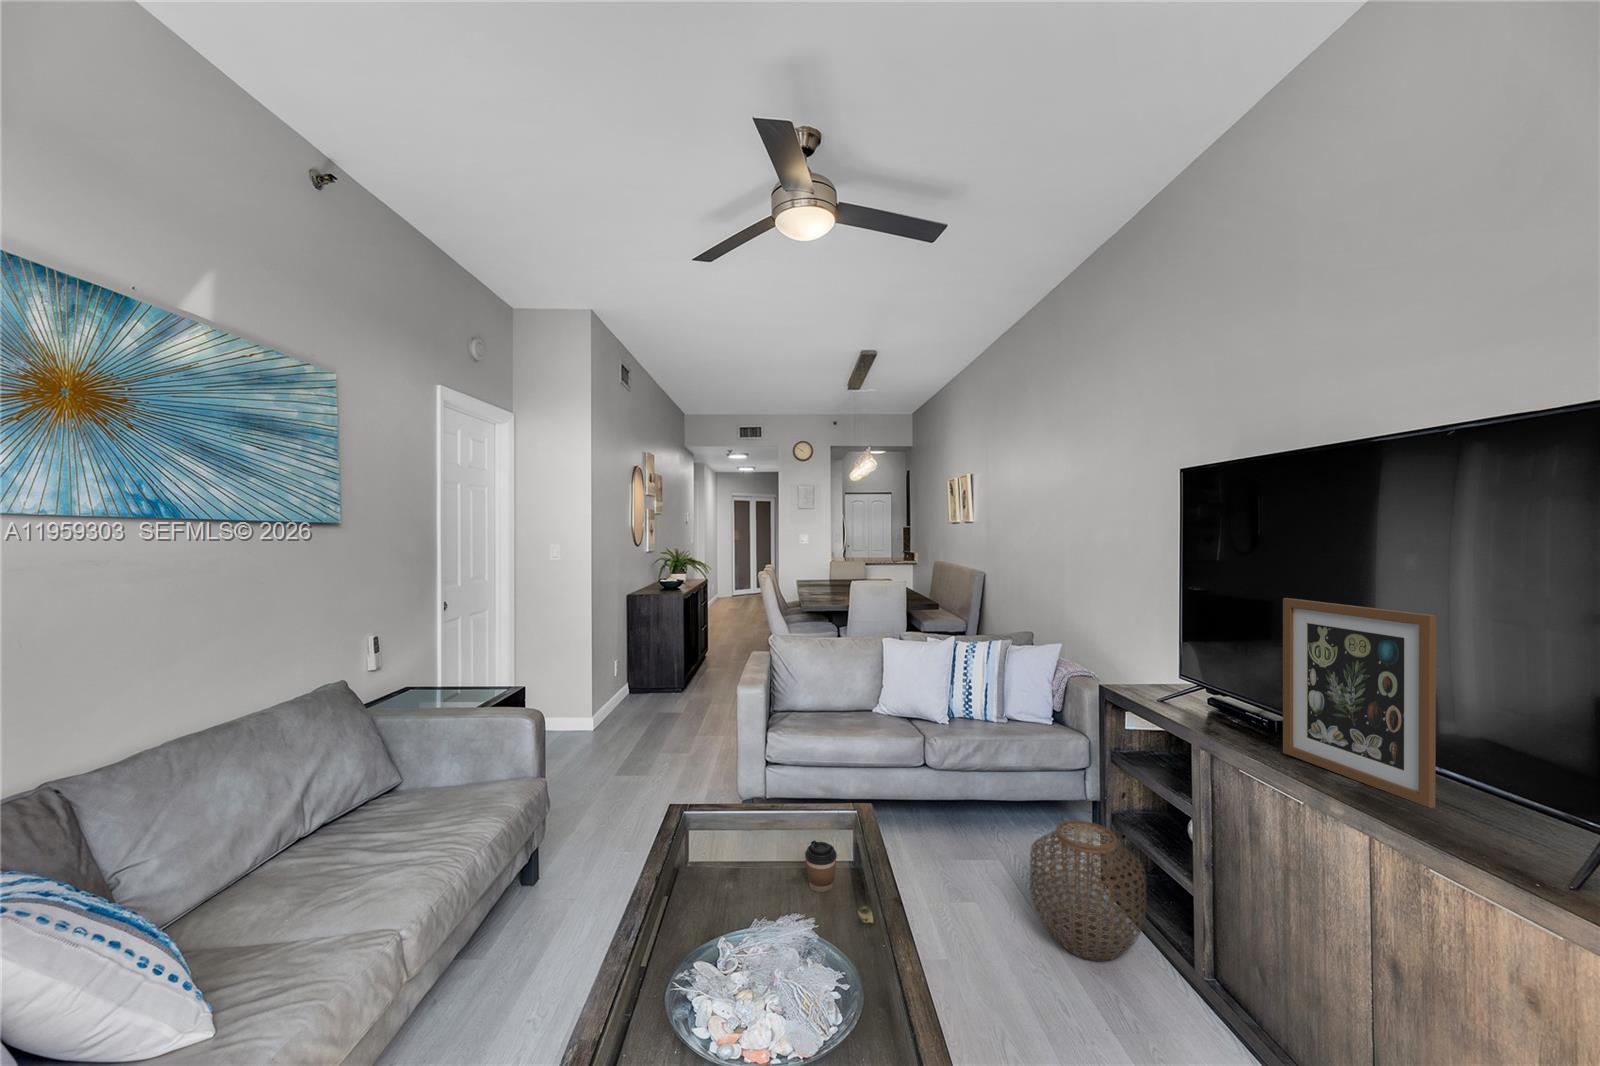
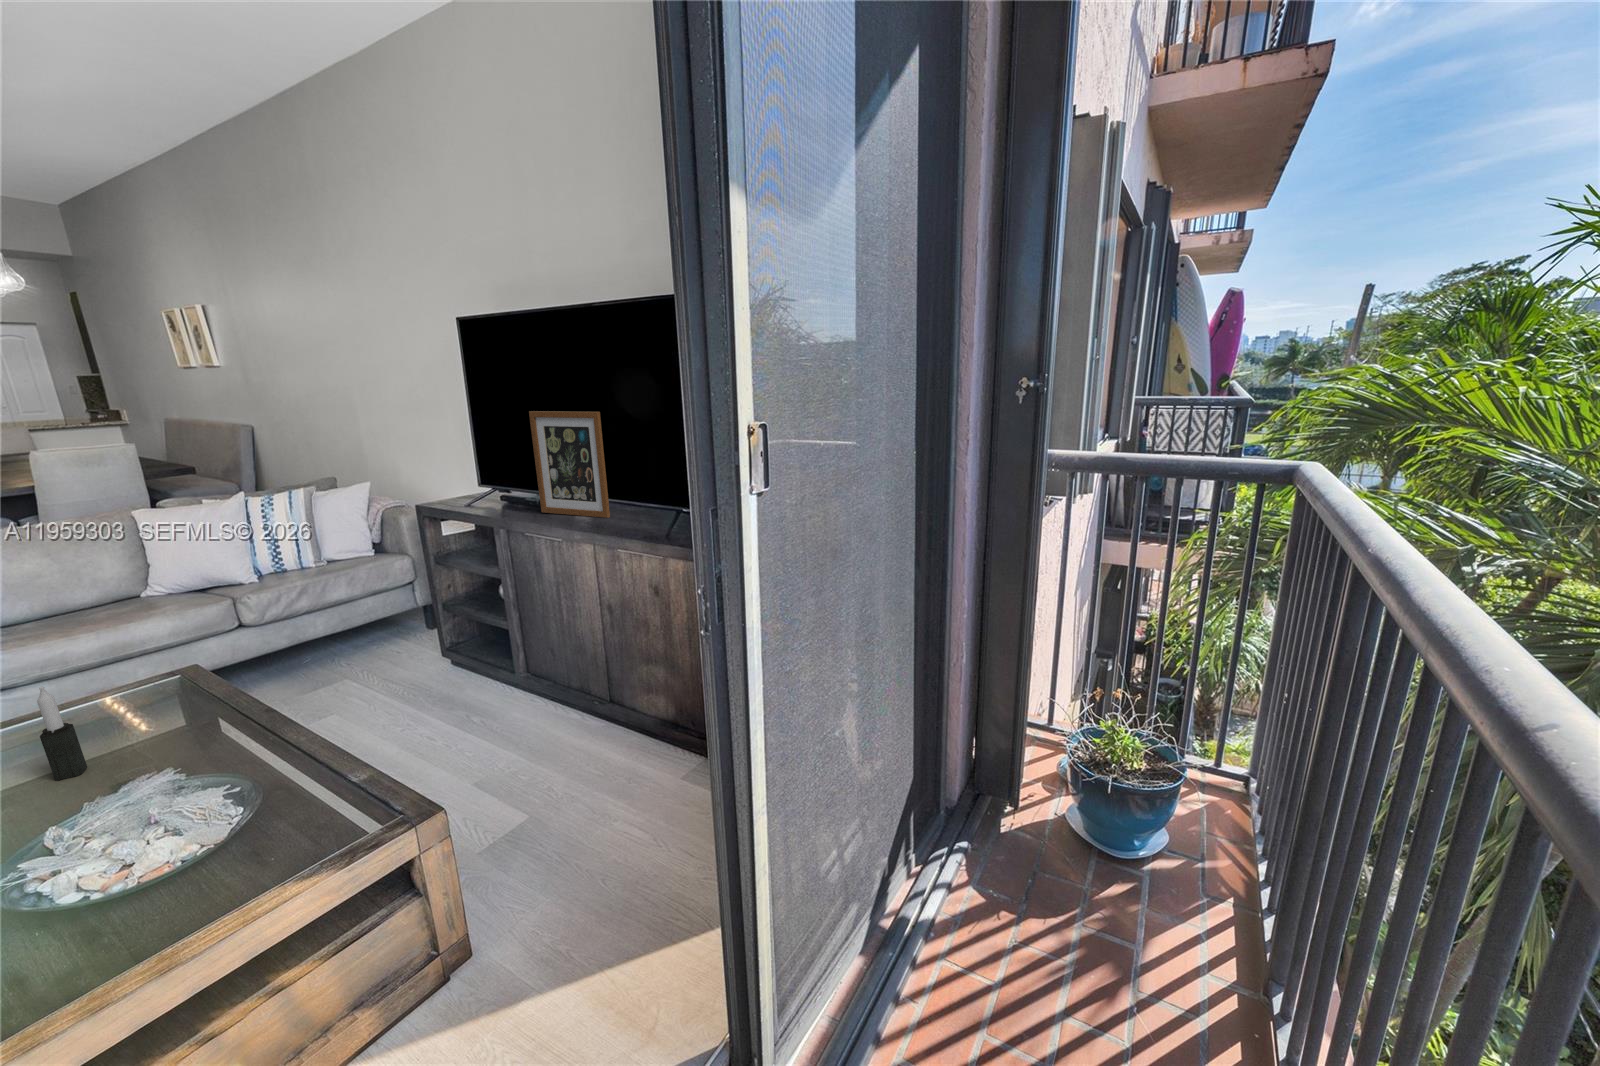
candle: none [756,794,777,886] -> present [37,687,87,781]
woven basket: present [1030,820,1146,961] -> none [377,609,476,707]
coffee cup: present [805,840,837,892] -> none [124,706,173,754]

